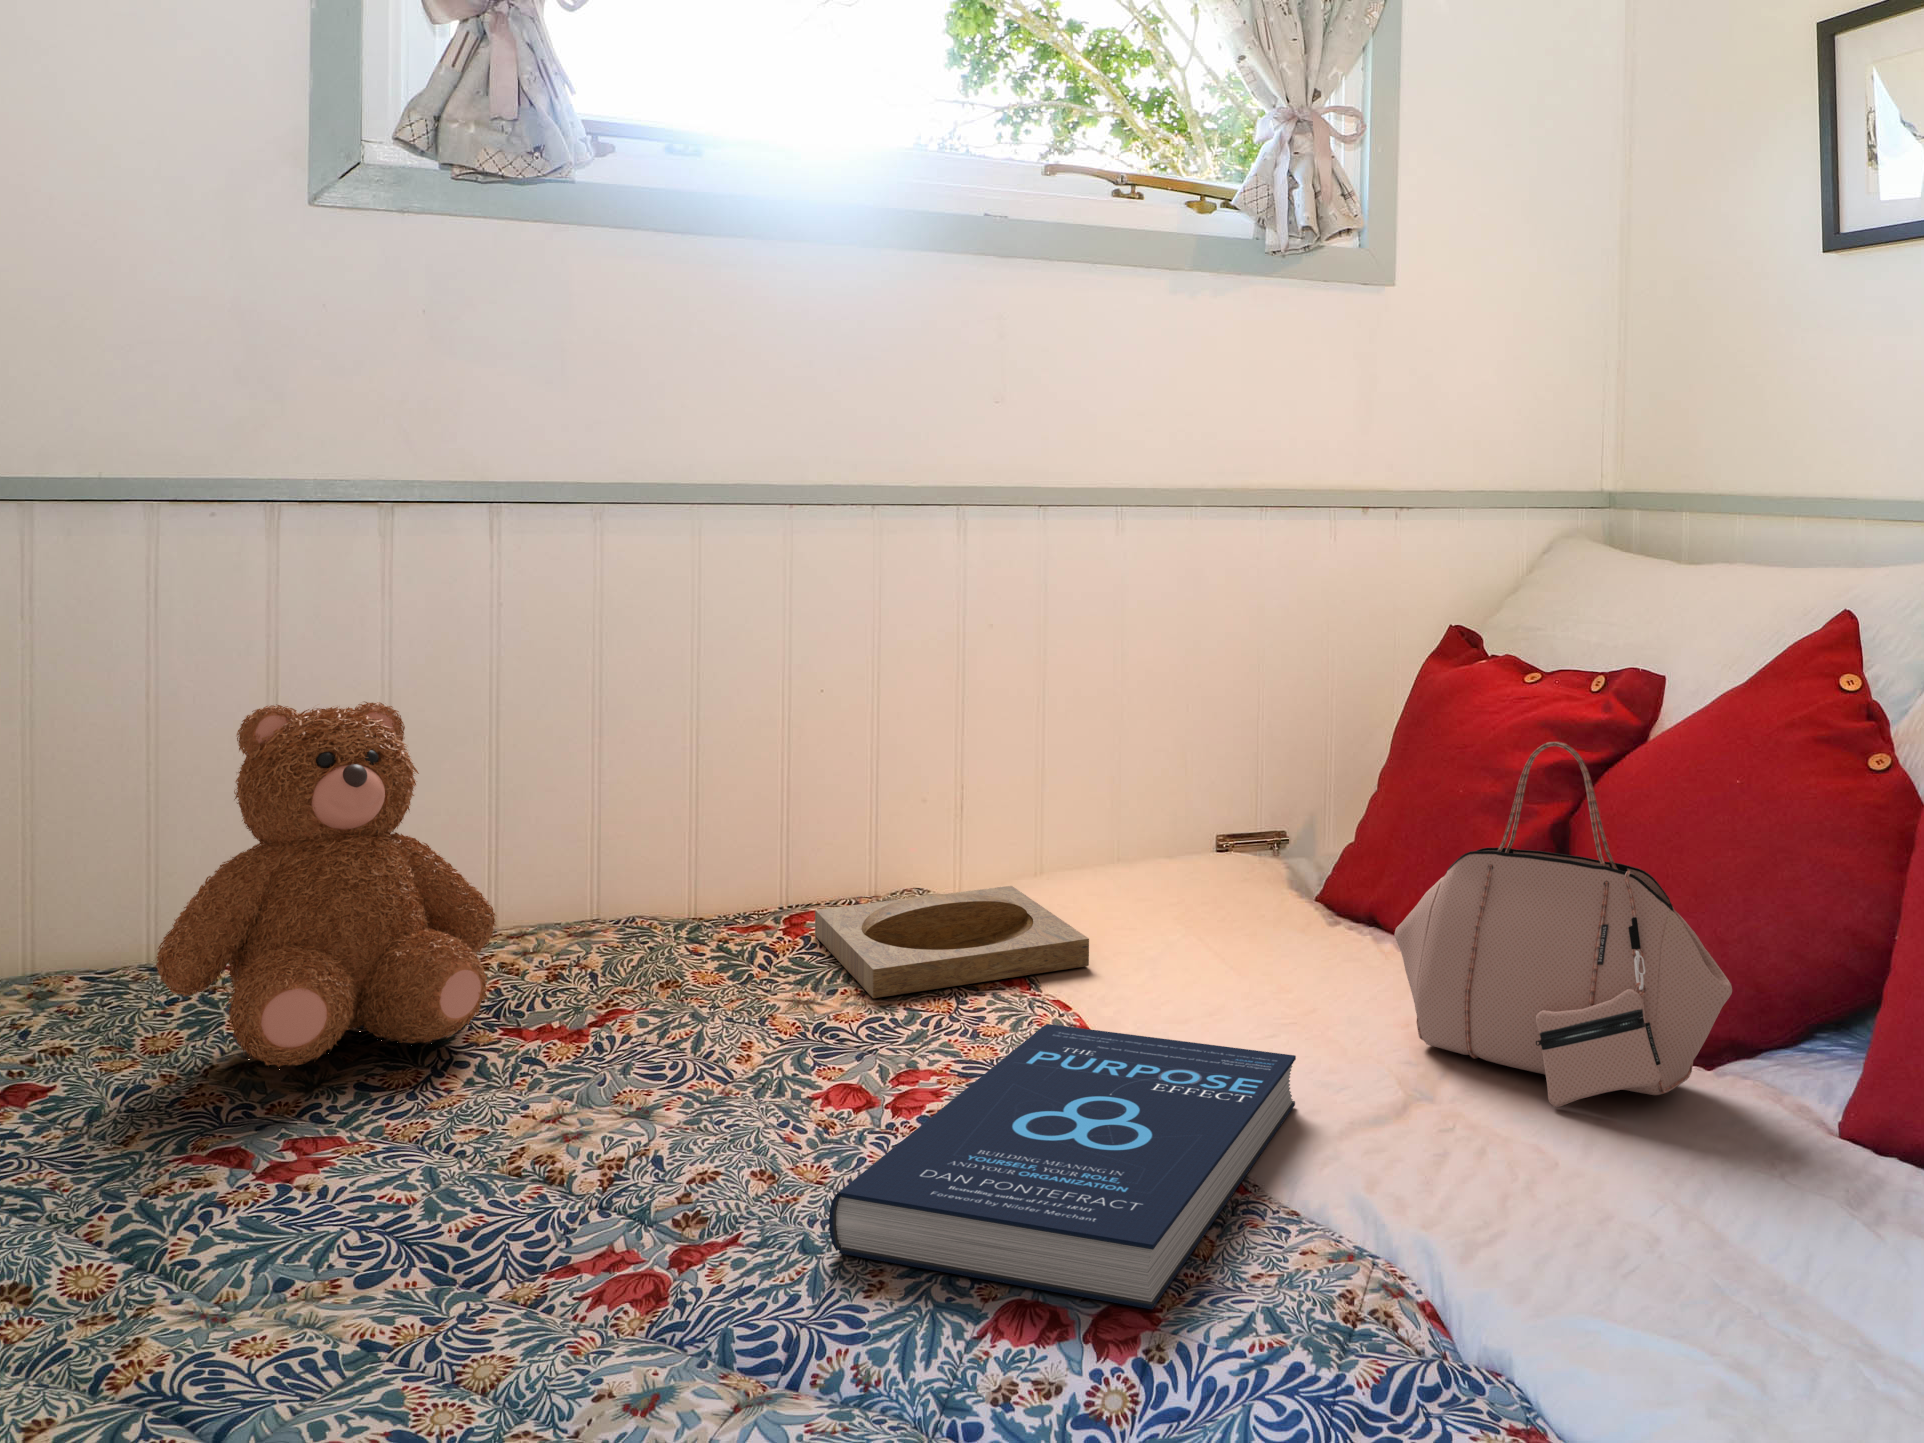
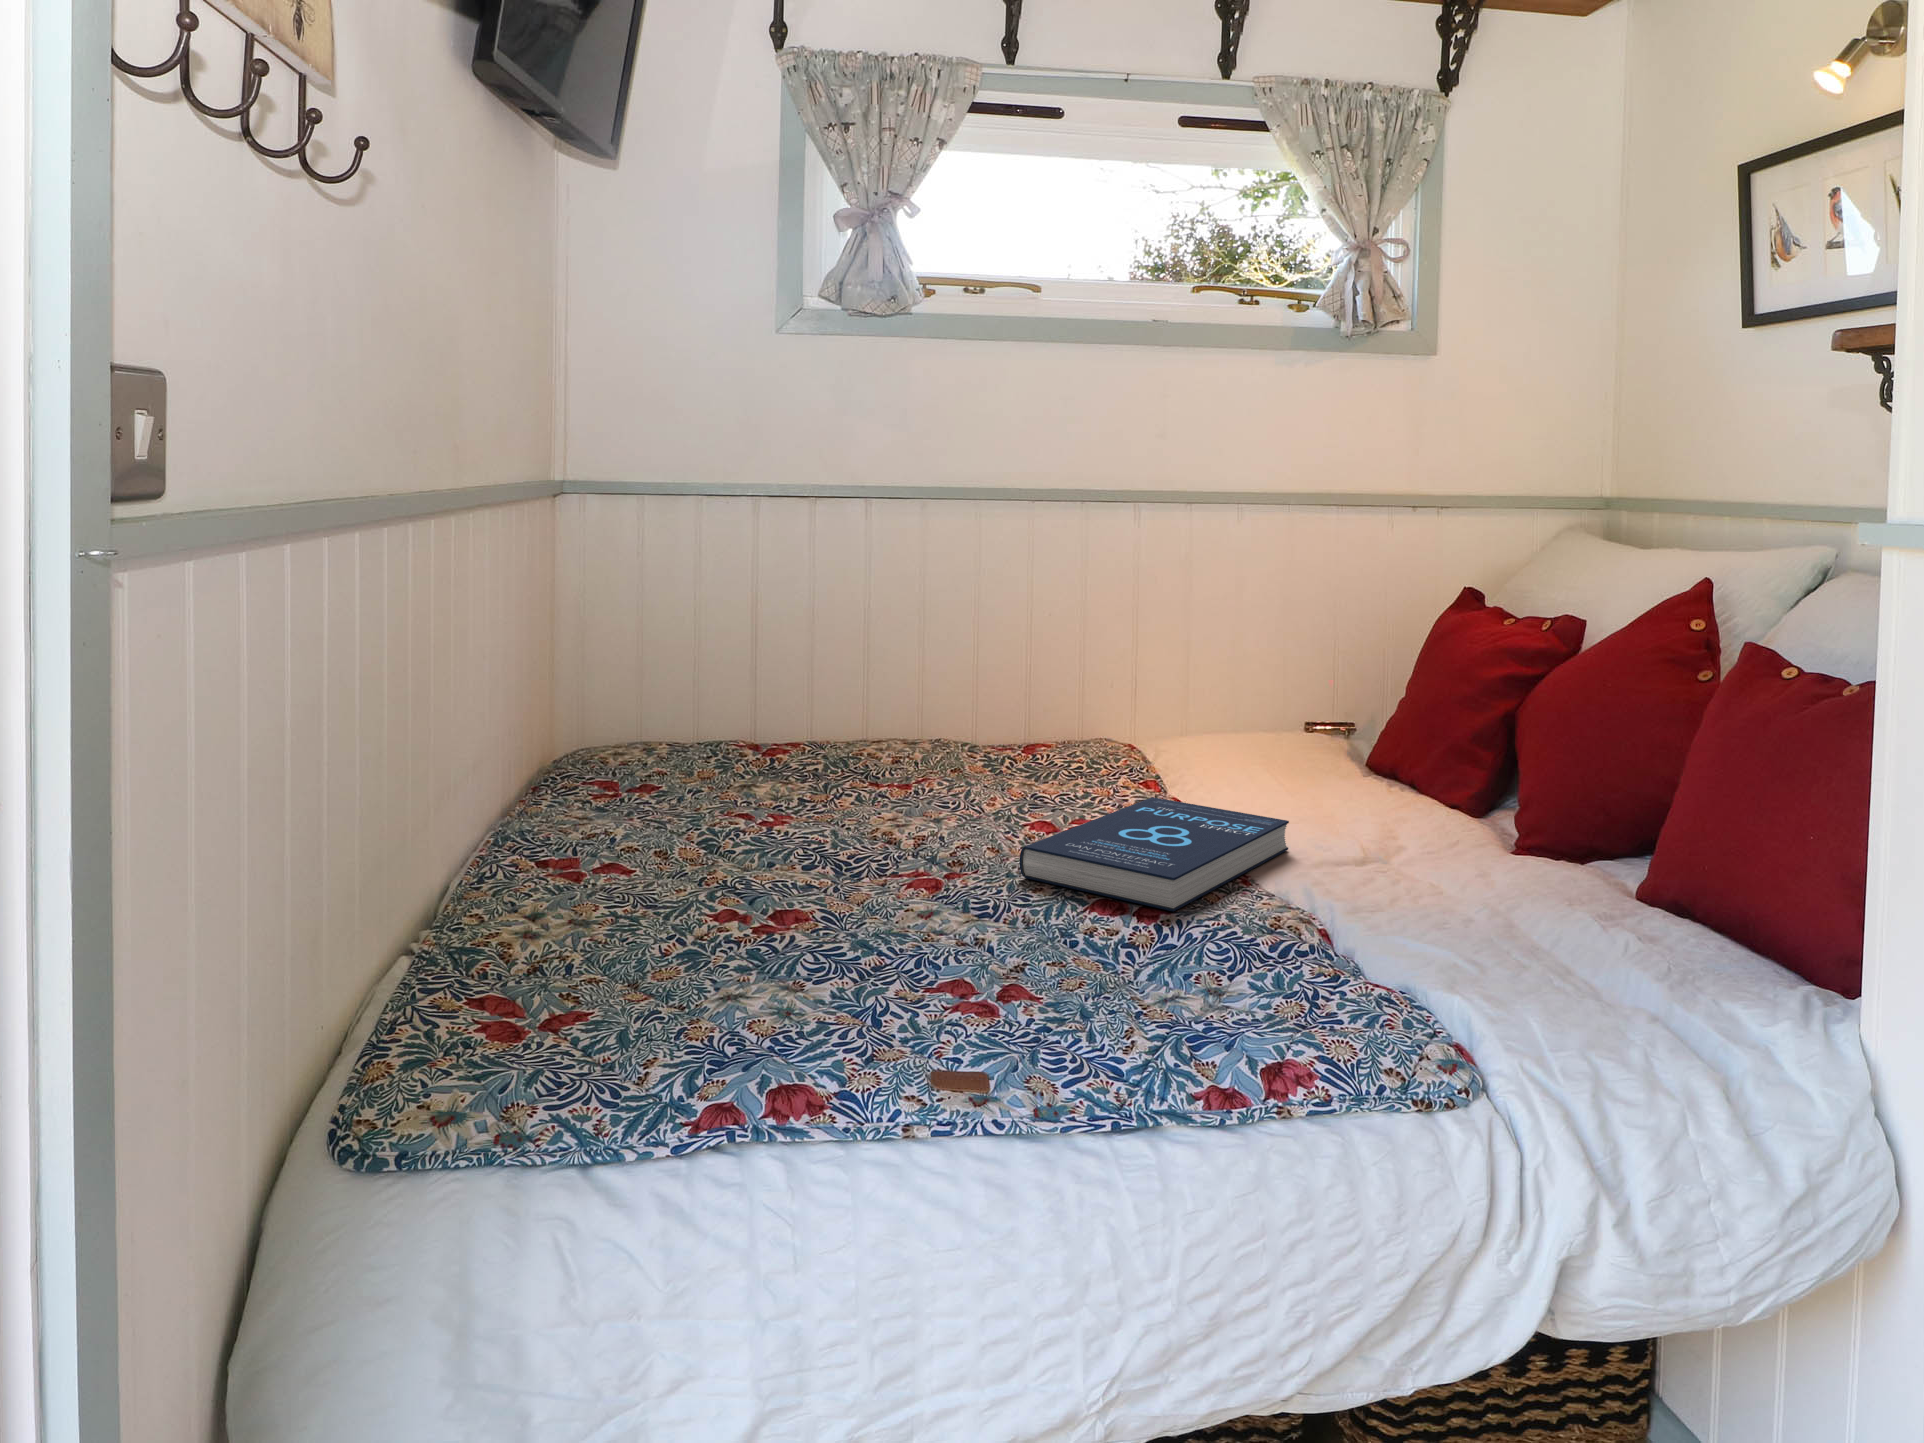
teddy bear: present [156,701,496,1067] -> none [707,603,866,787]
handbag: present [1394,742,1732,1107] -> none [1369,650,1562,865]
tray: present [815,886,1089,998] -> none [1038,740,1193,787]

